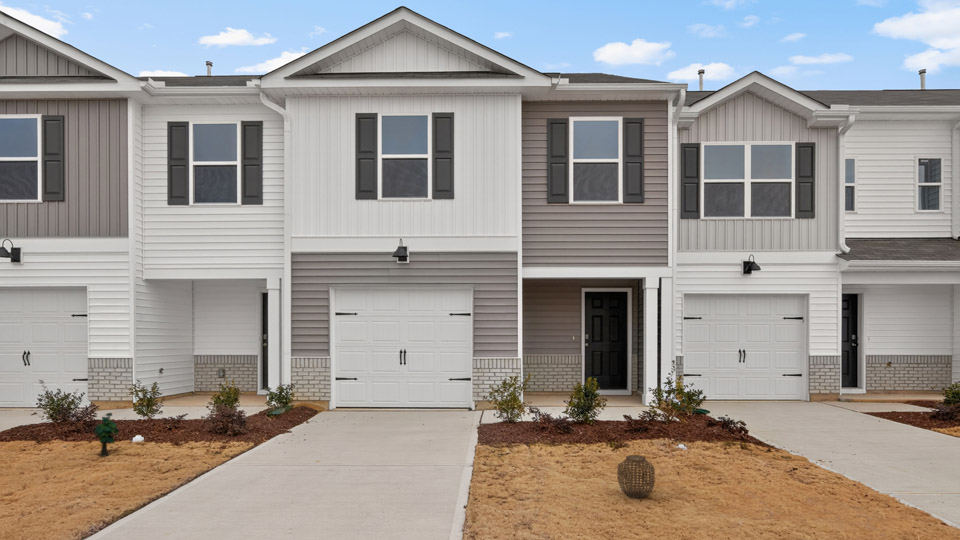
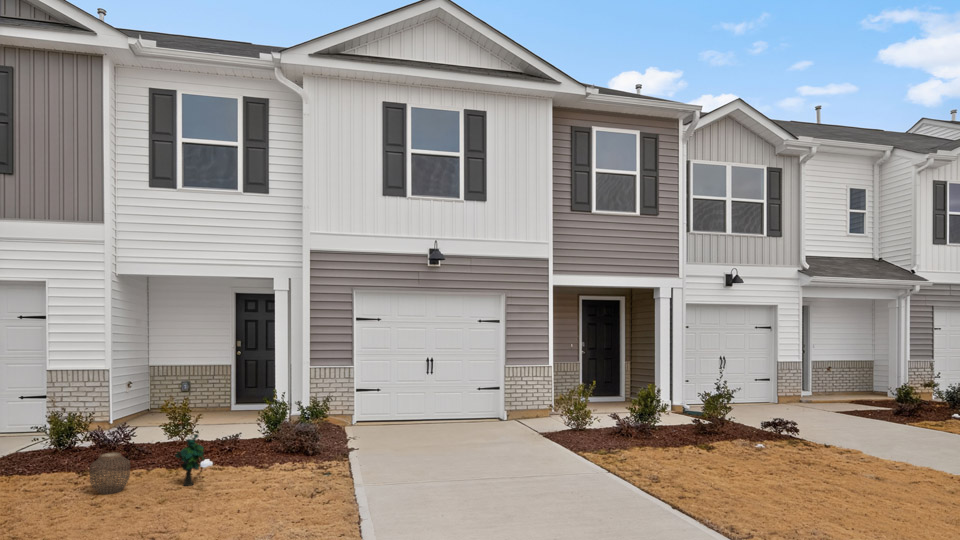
woven basket: present [617,455,655,498] -> present [90,452,130,494]

